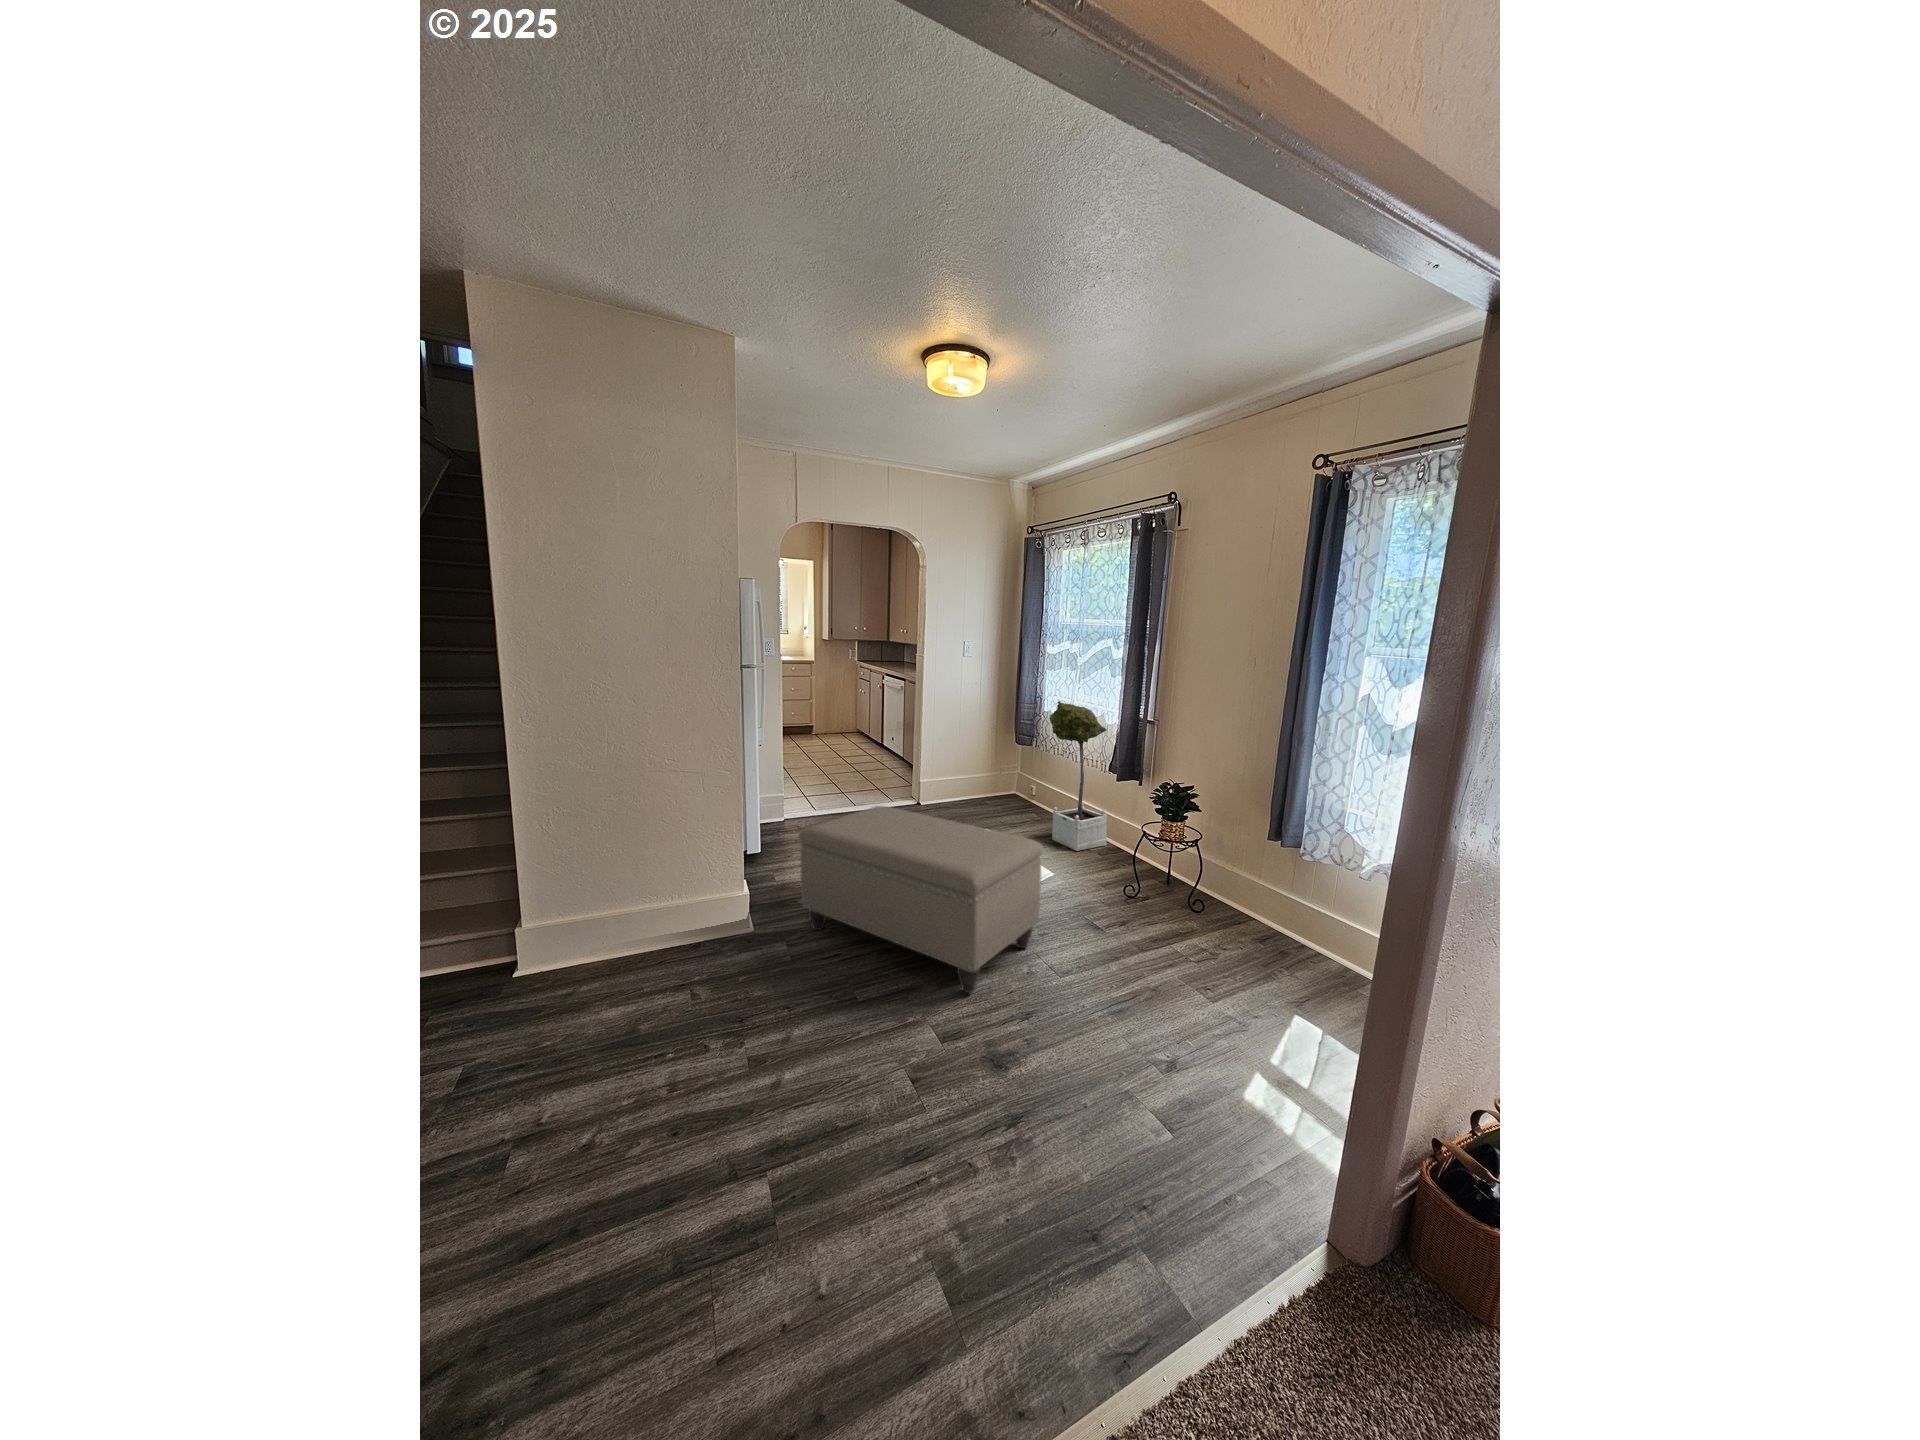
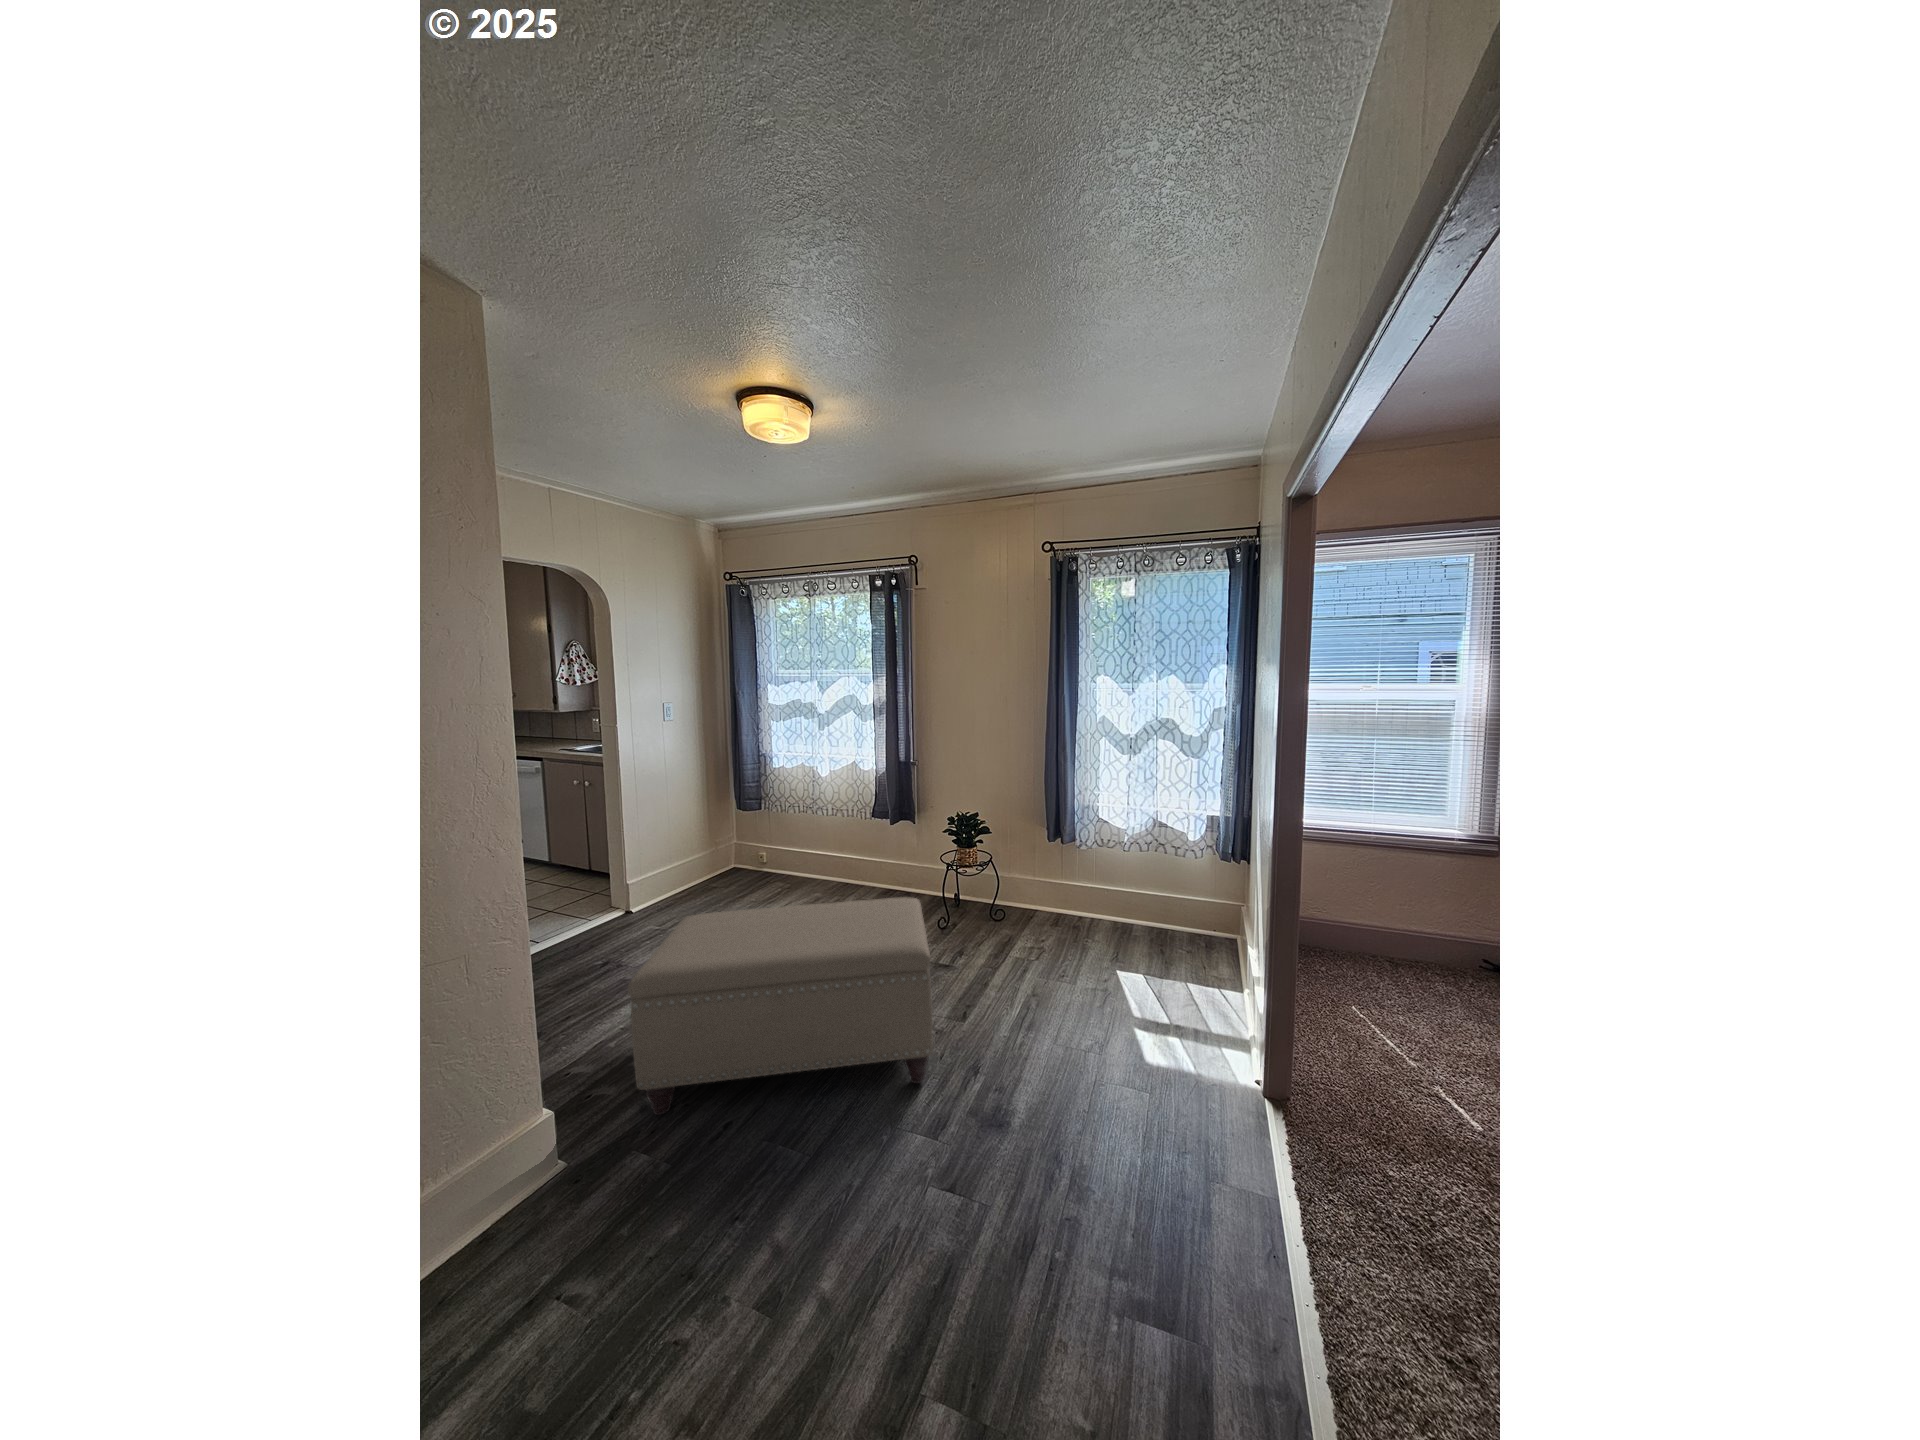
potted tree: present [1050,701,1107,851] -> none [802,756,872,905]

